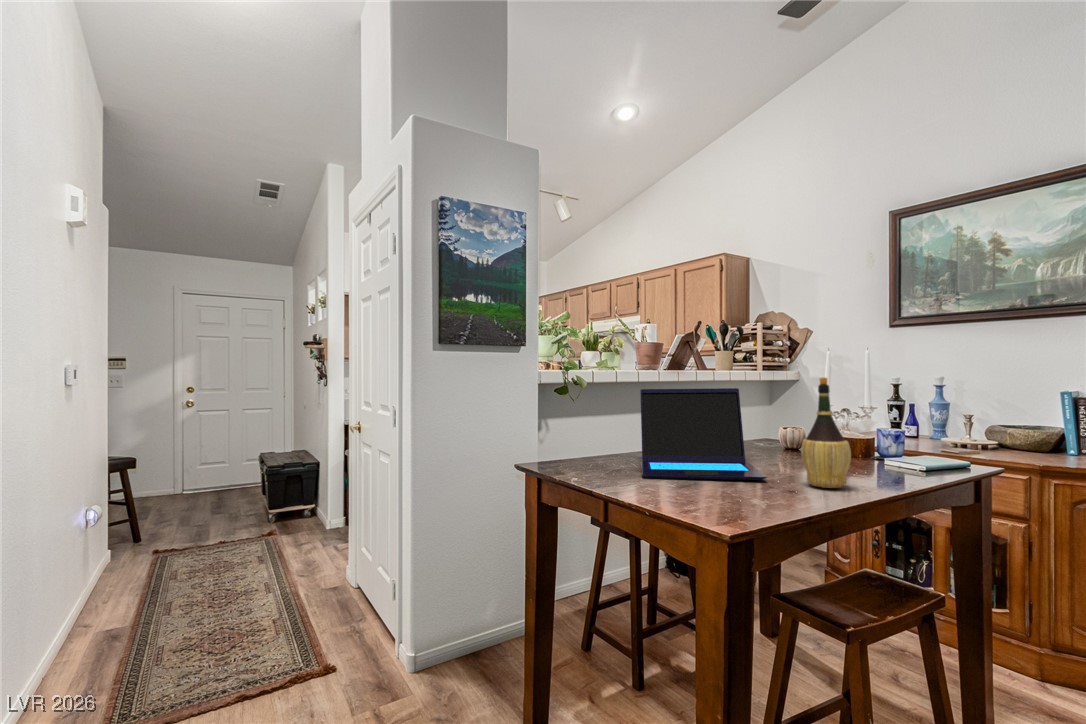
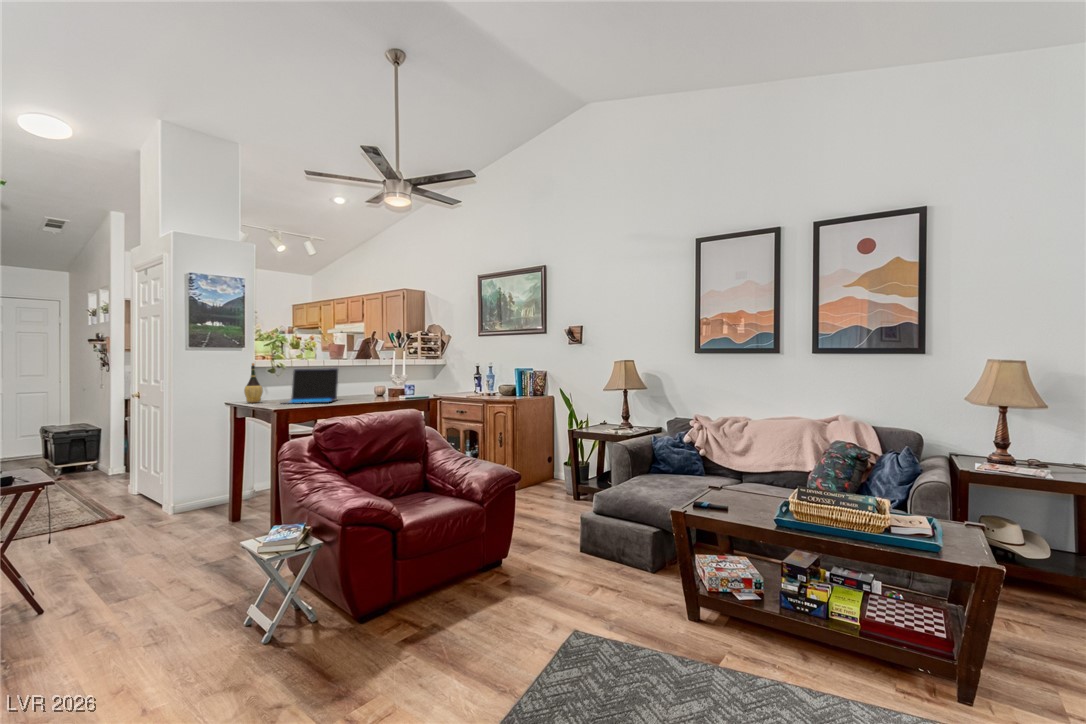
wine bottle: present [801,377,851,488] -> present [244,363,263,403]

